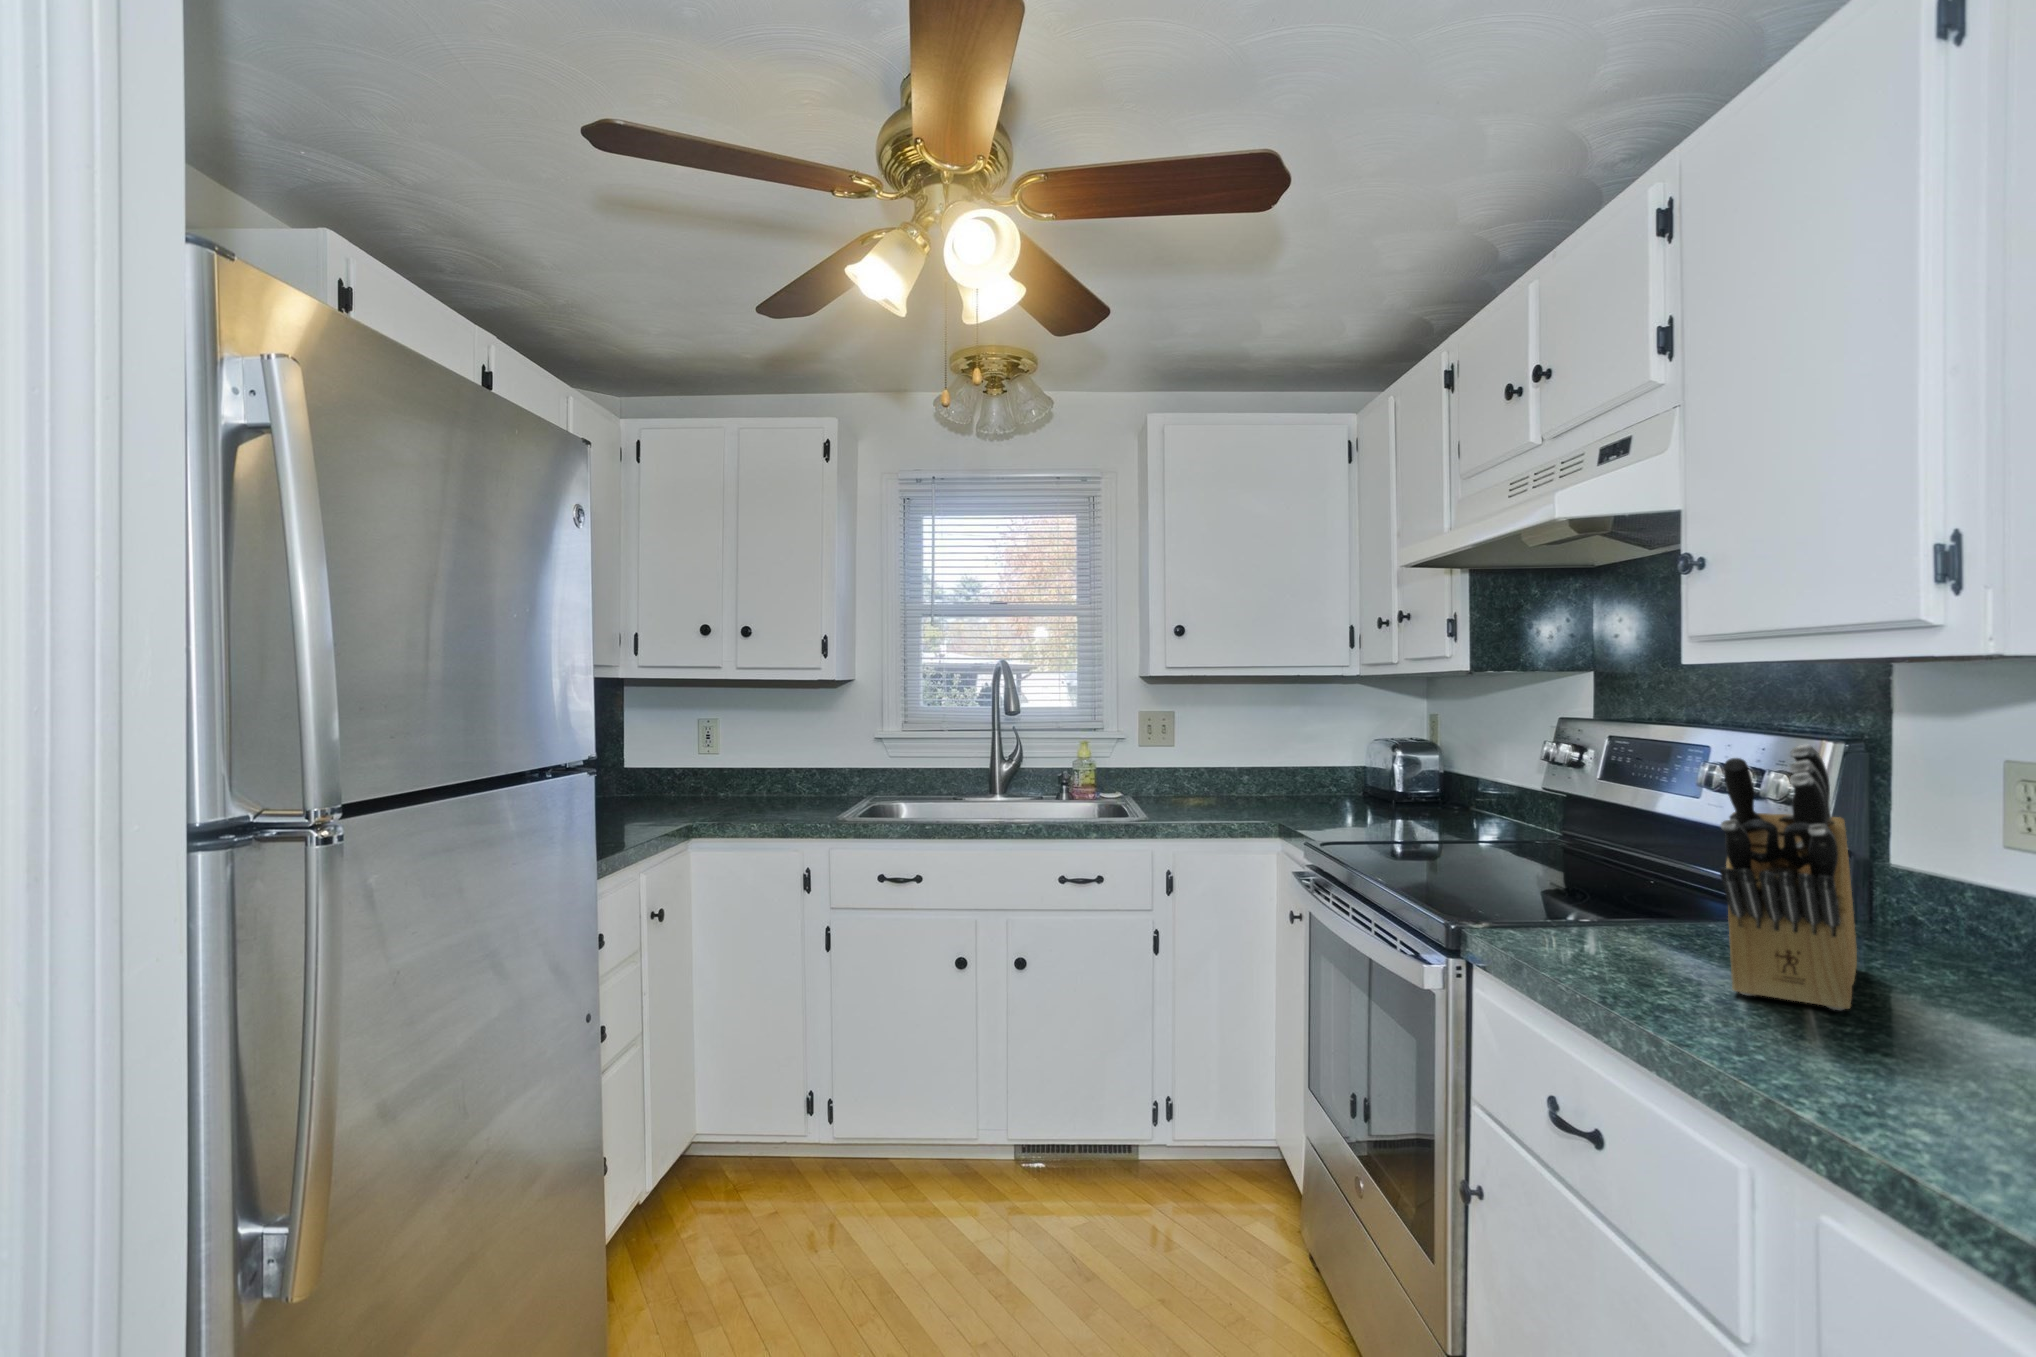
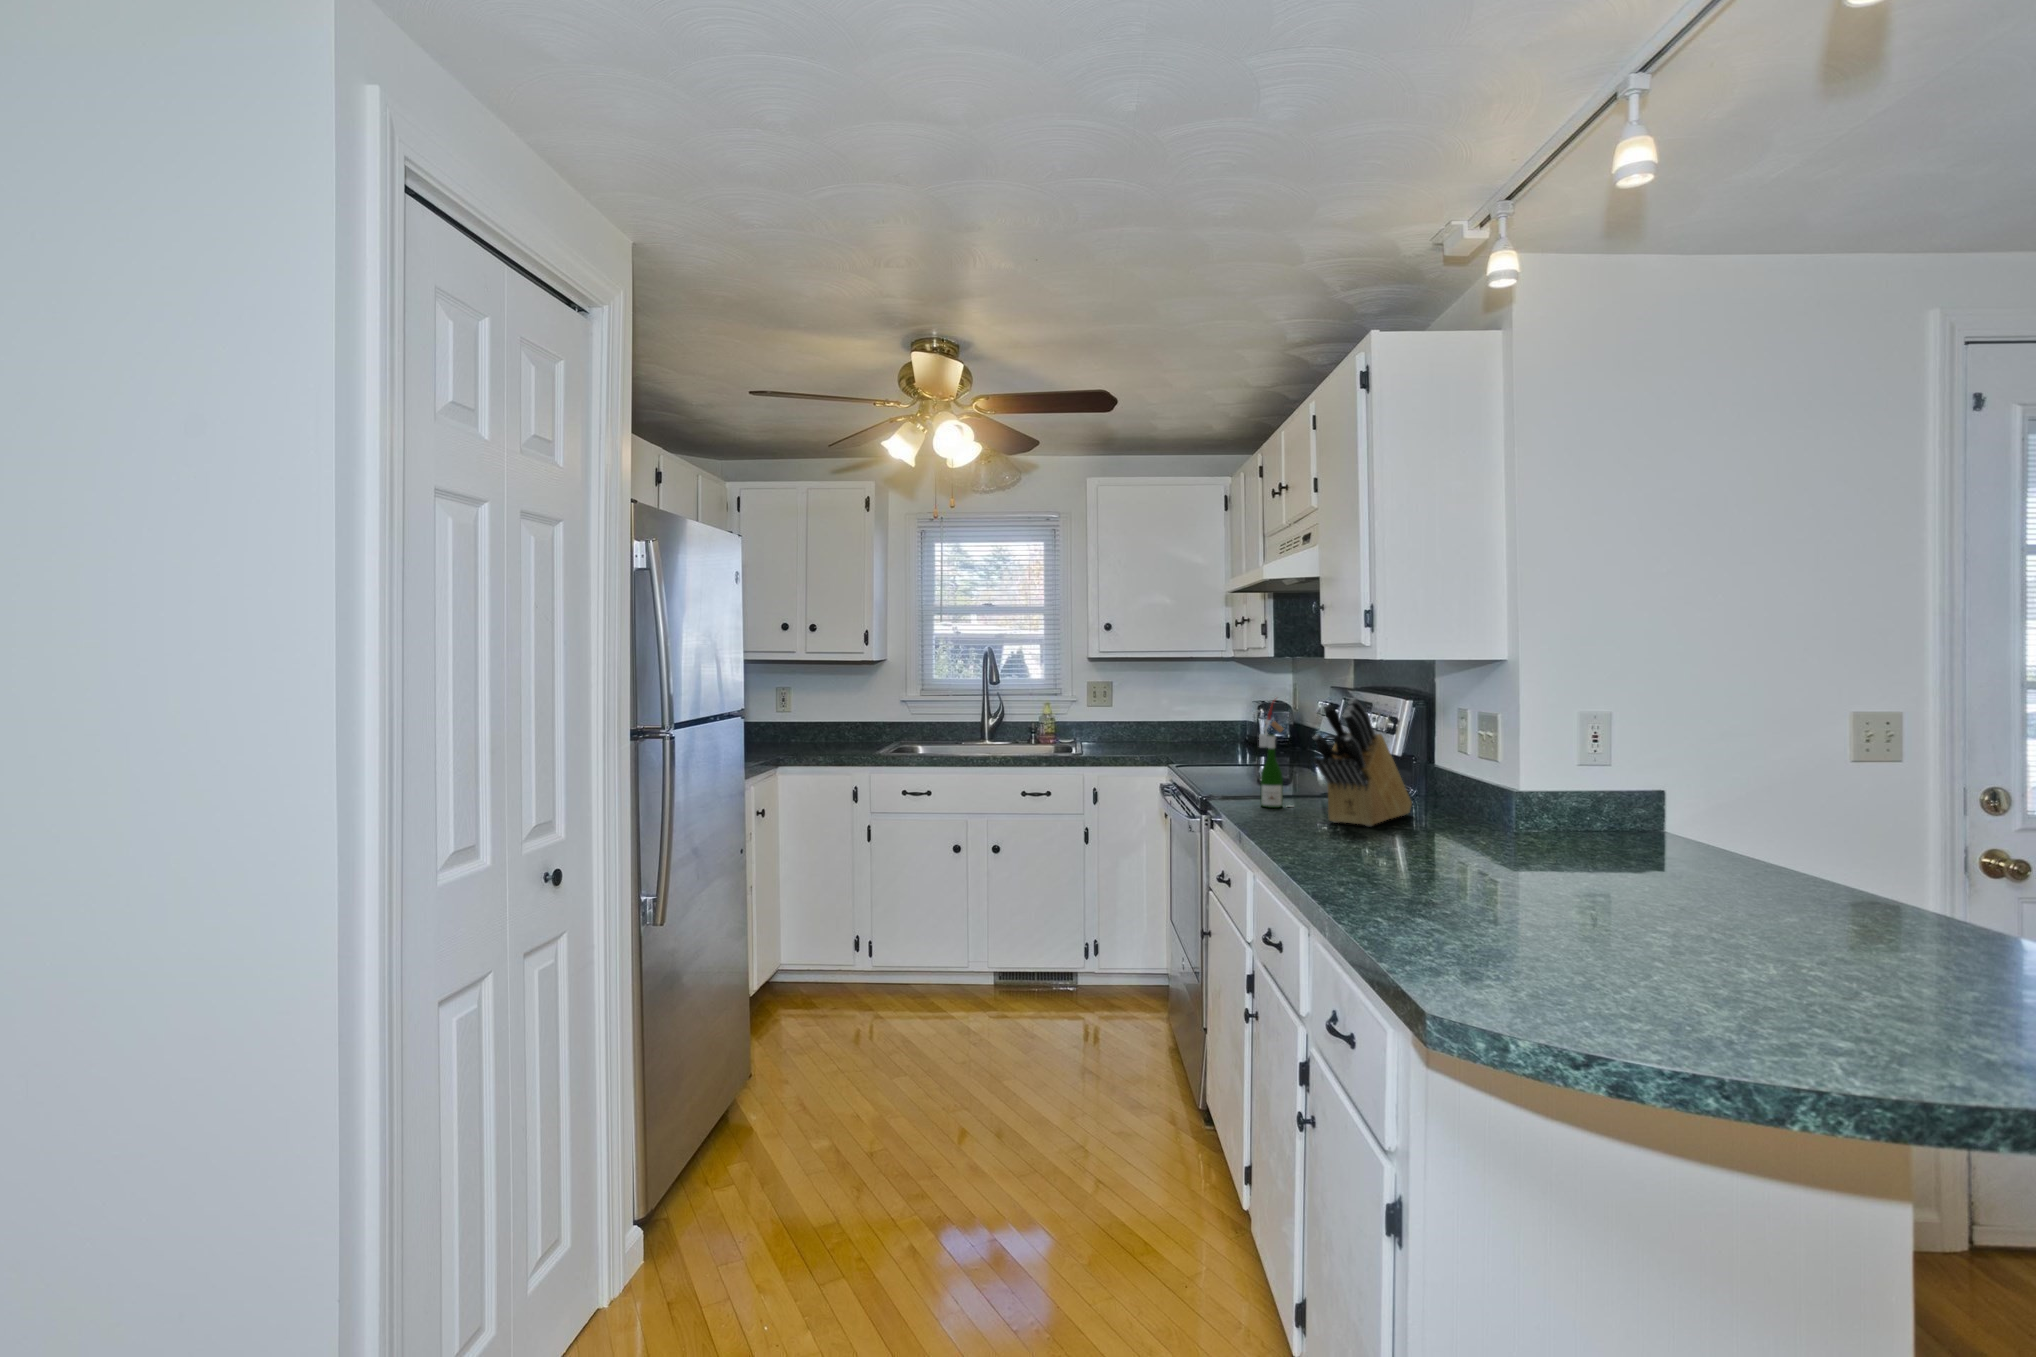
wine bottle: none [1525,739,1599,945] -> present [1259,700,1293,808]

